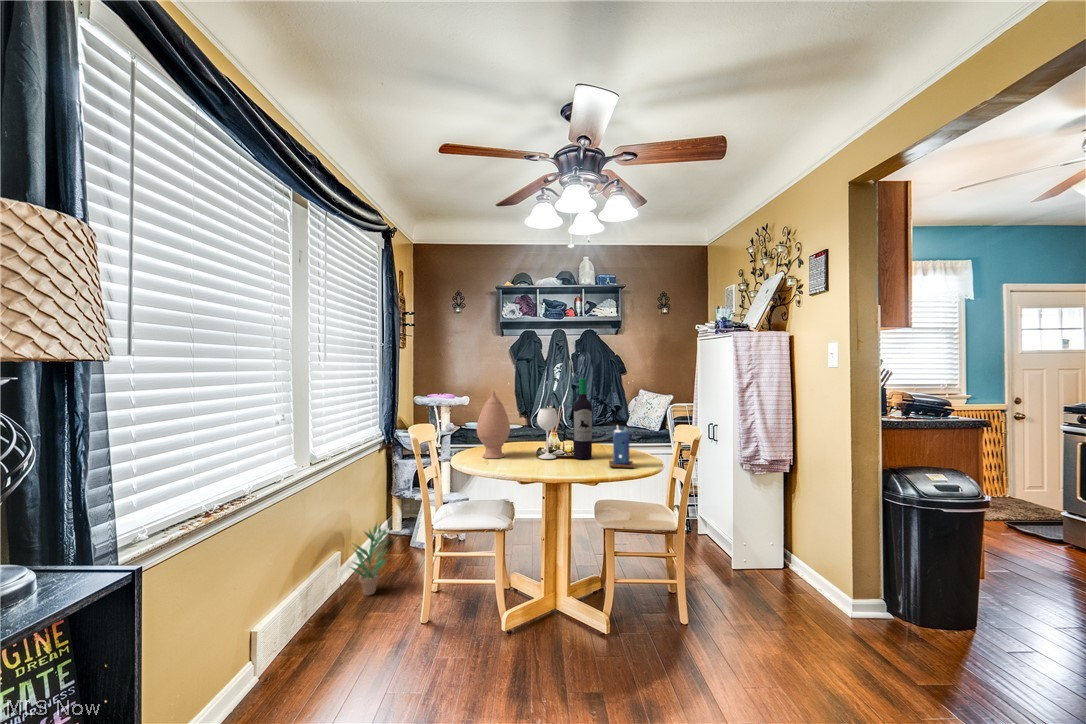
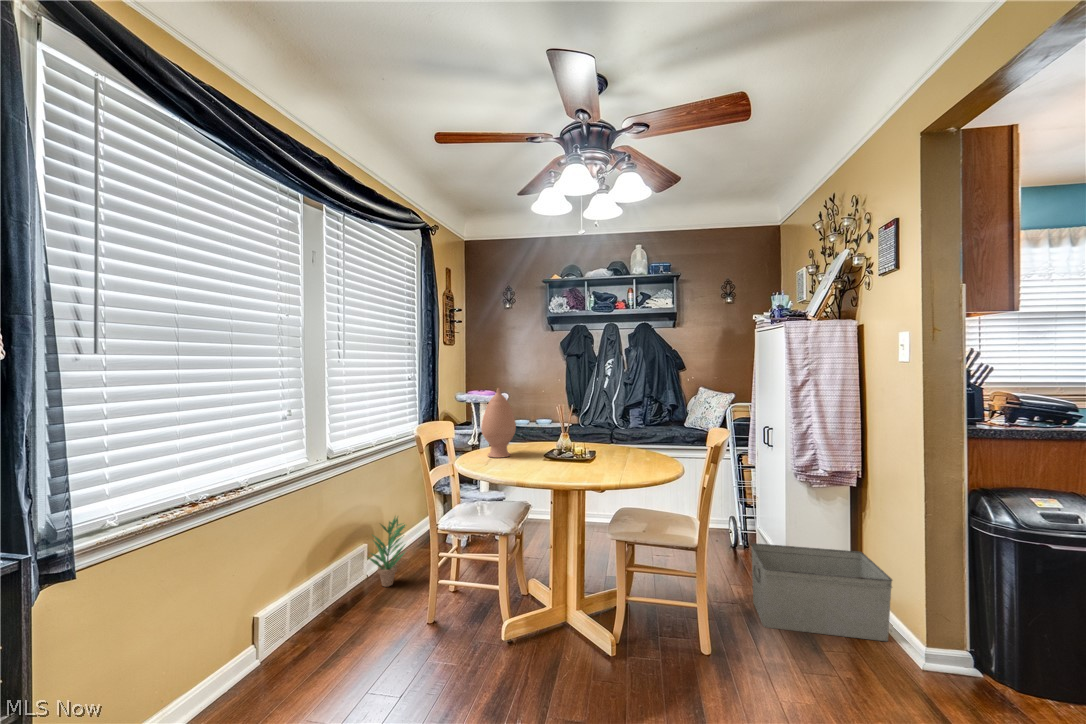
wine bottle: present [537,378,592,459] -> none [541,375,600,462]
candle: present [609,426,634,468] -> none [609,426,638,474]
storage bin: none [709,525,826,597] -> present [751,543,892,641]

